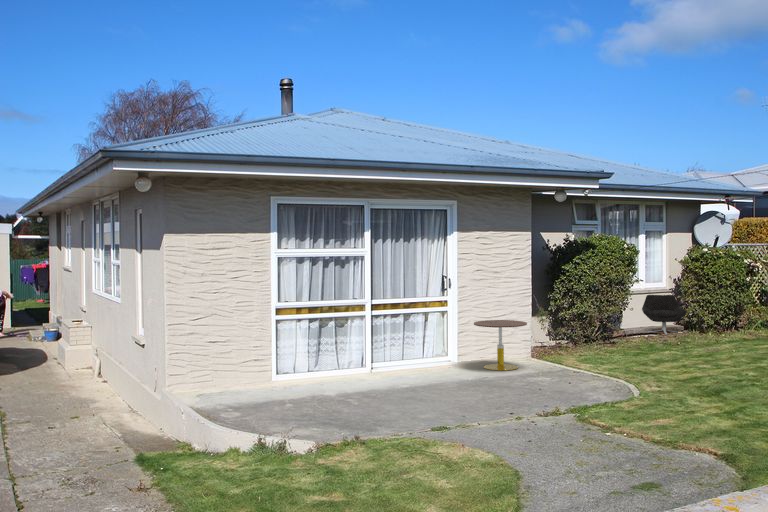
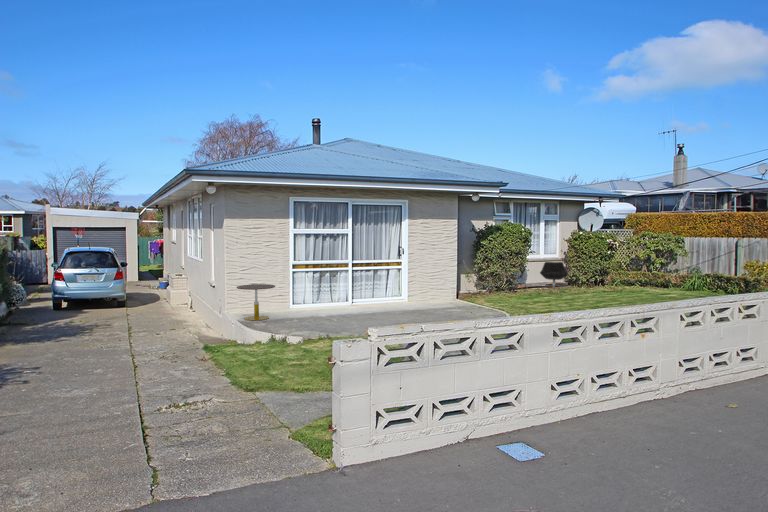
side table: present [474,320,527,371] -> present [237,284,275,320]

